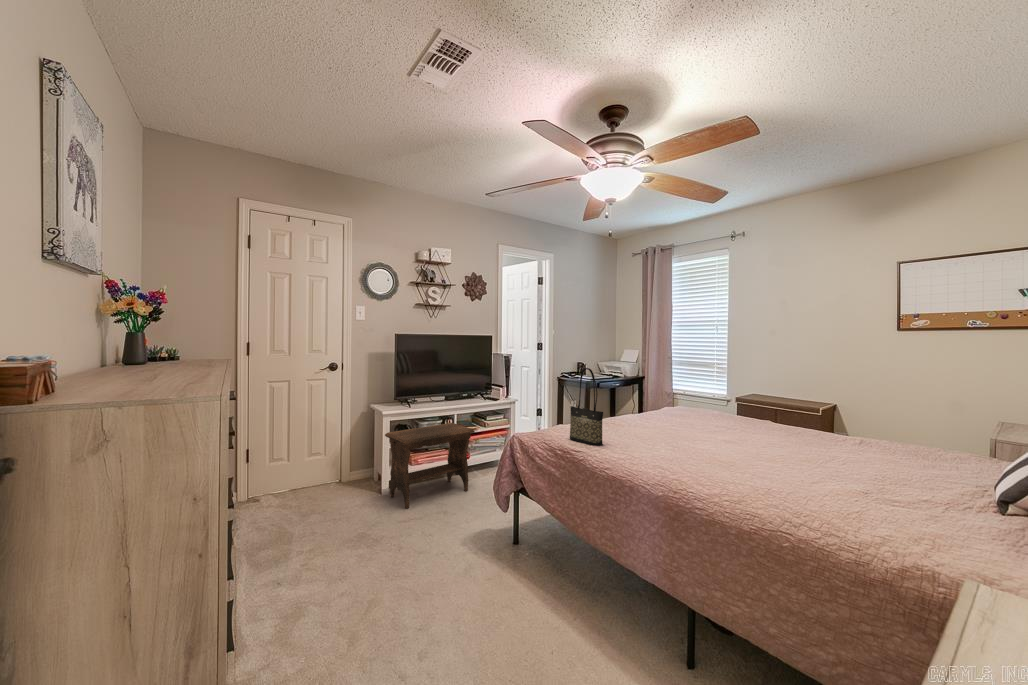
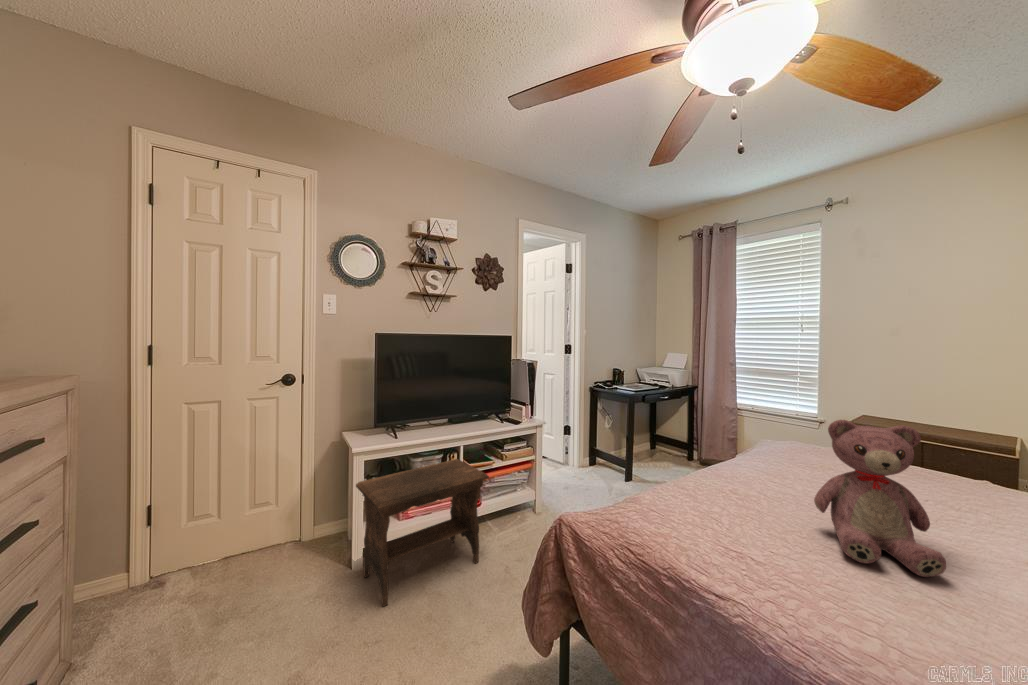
tote bag: present [570,368,603,445] -> none [677,408,765,574]
teddy bear: none [645,375,692,445] -> present [814,420,946,577]

